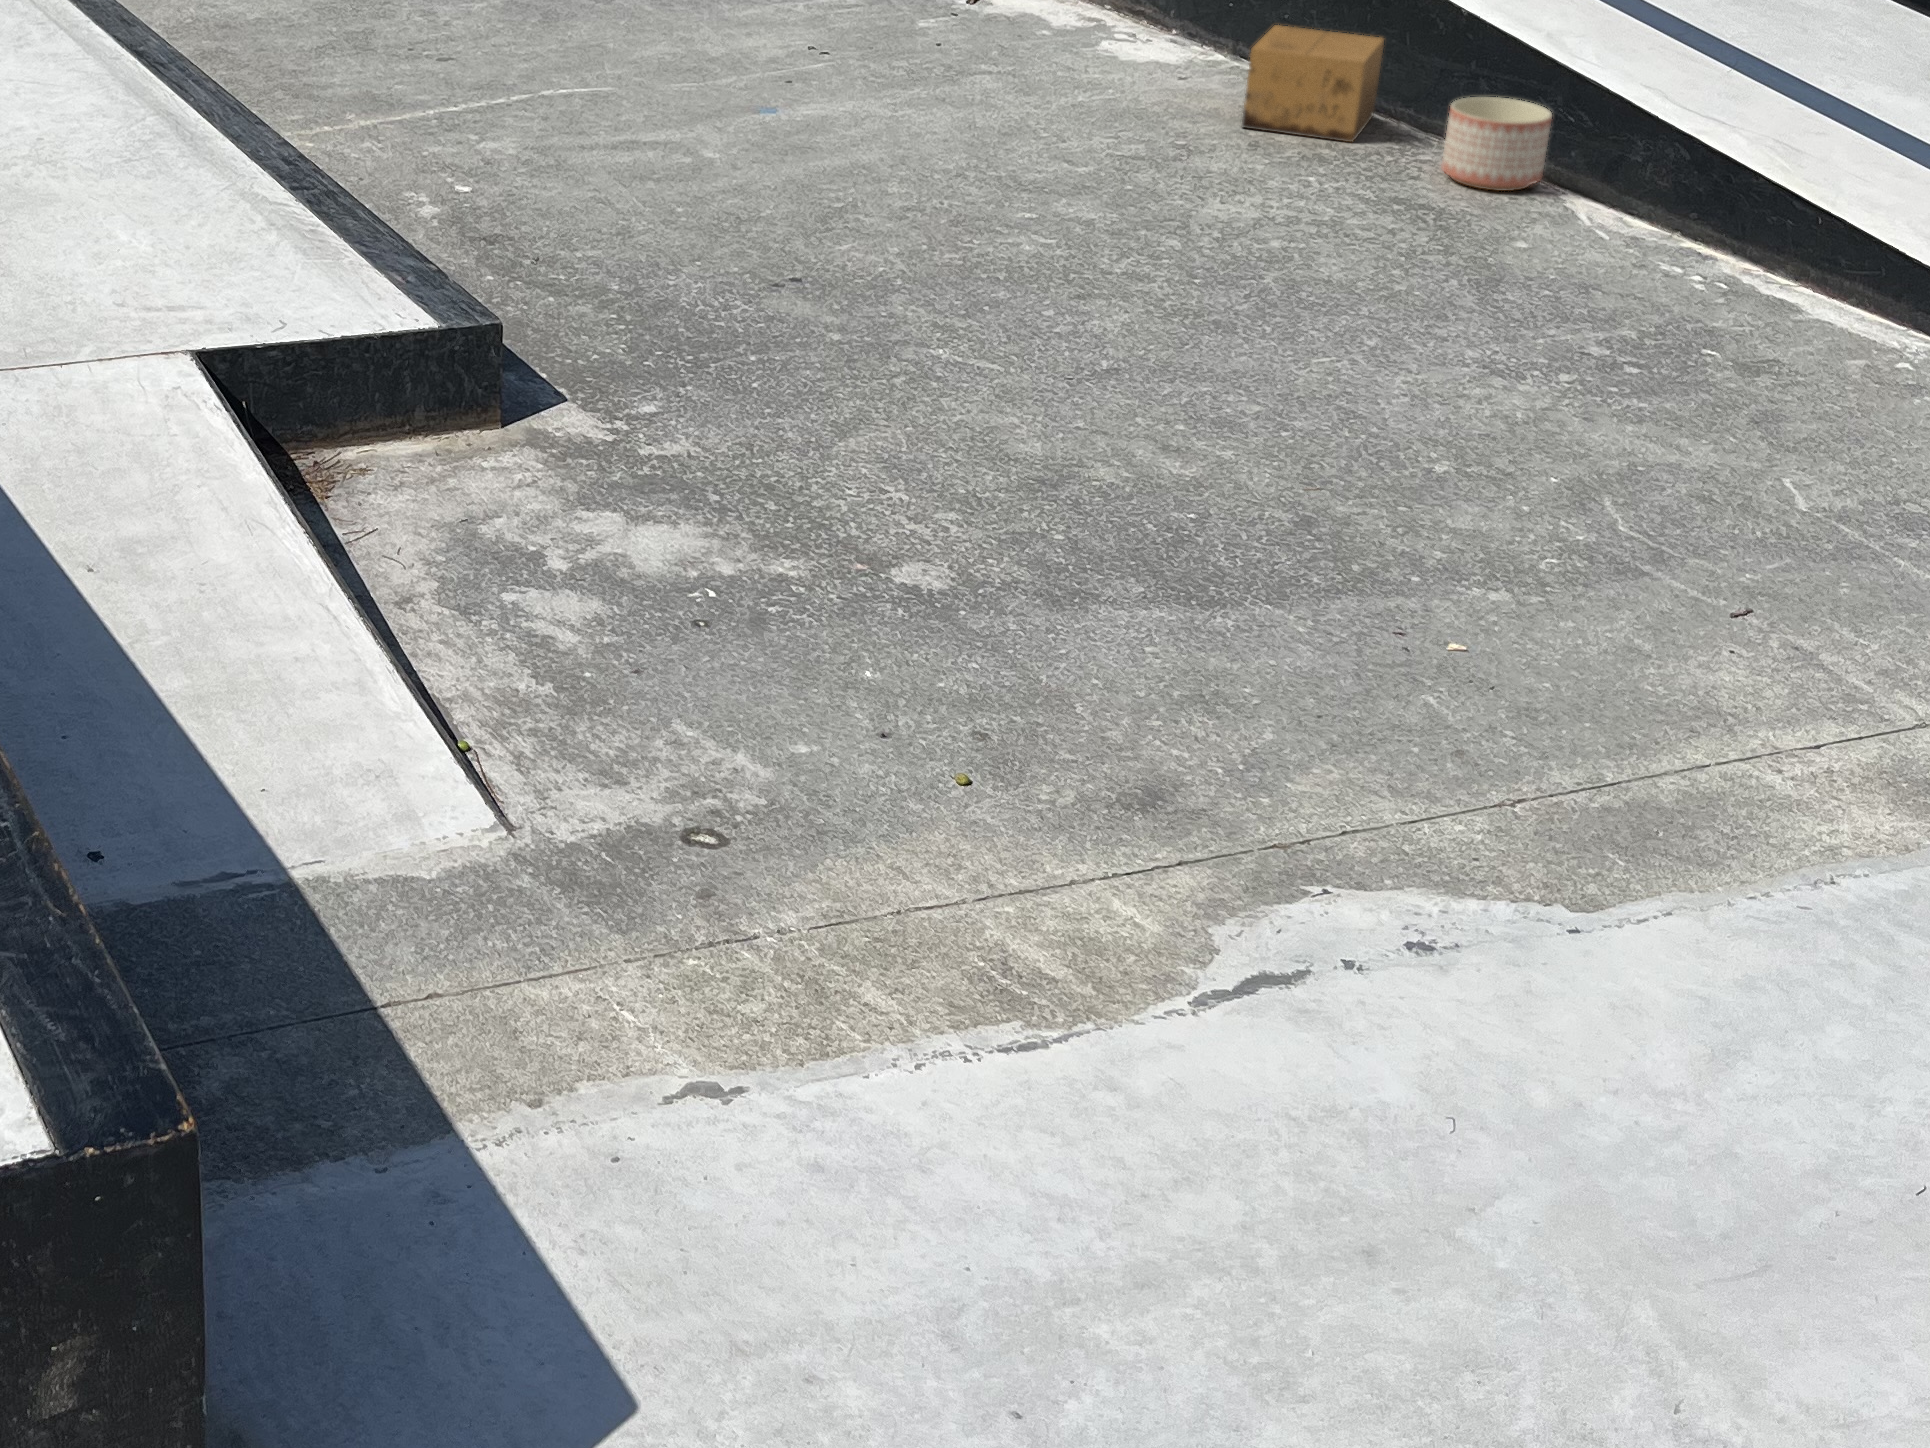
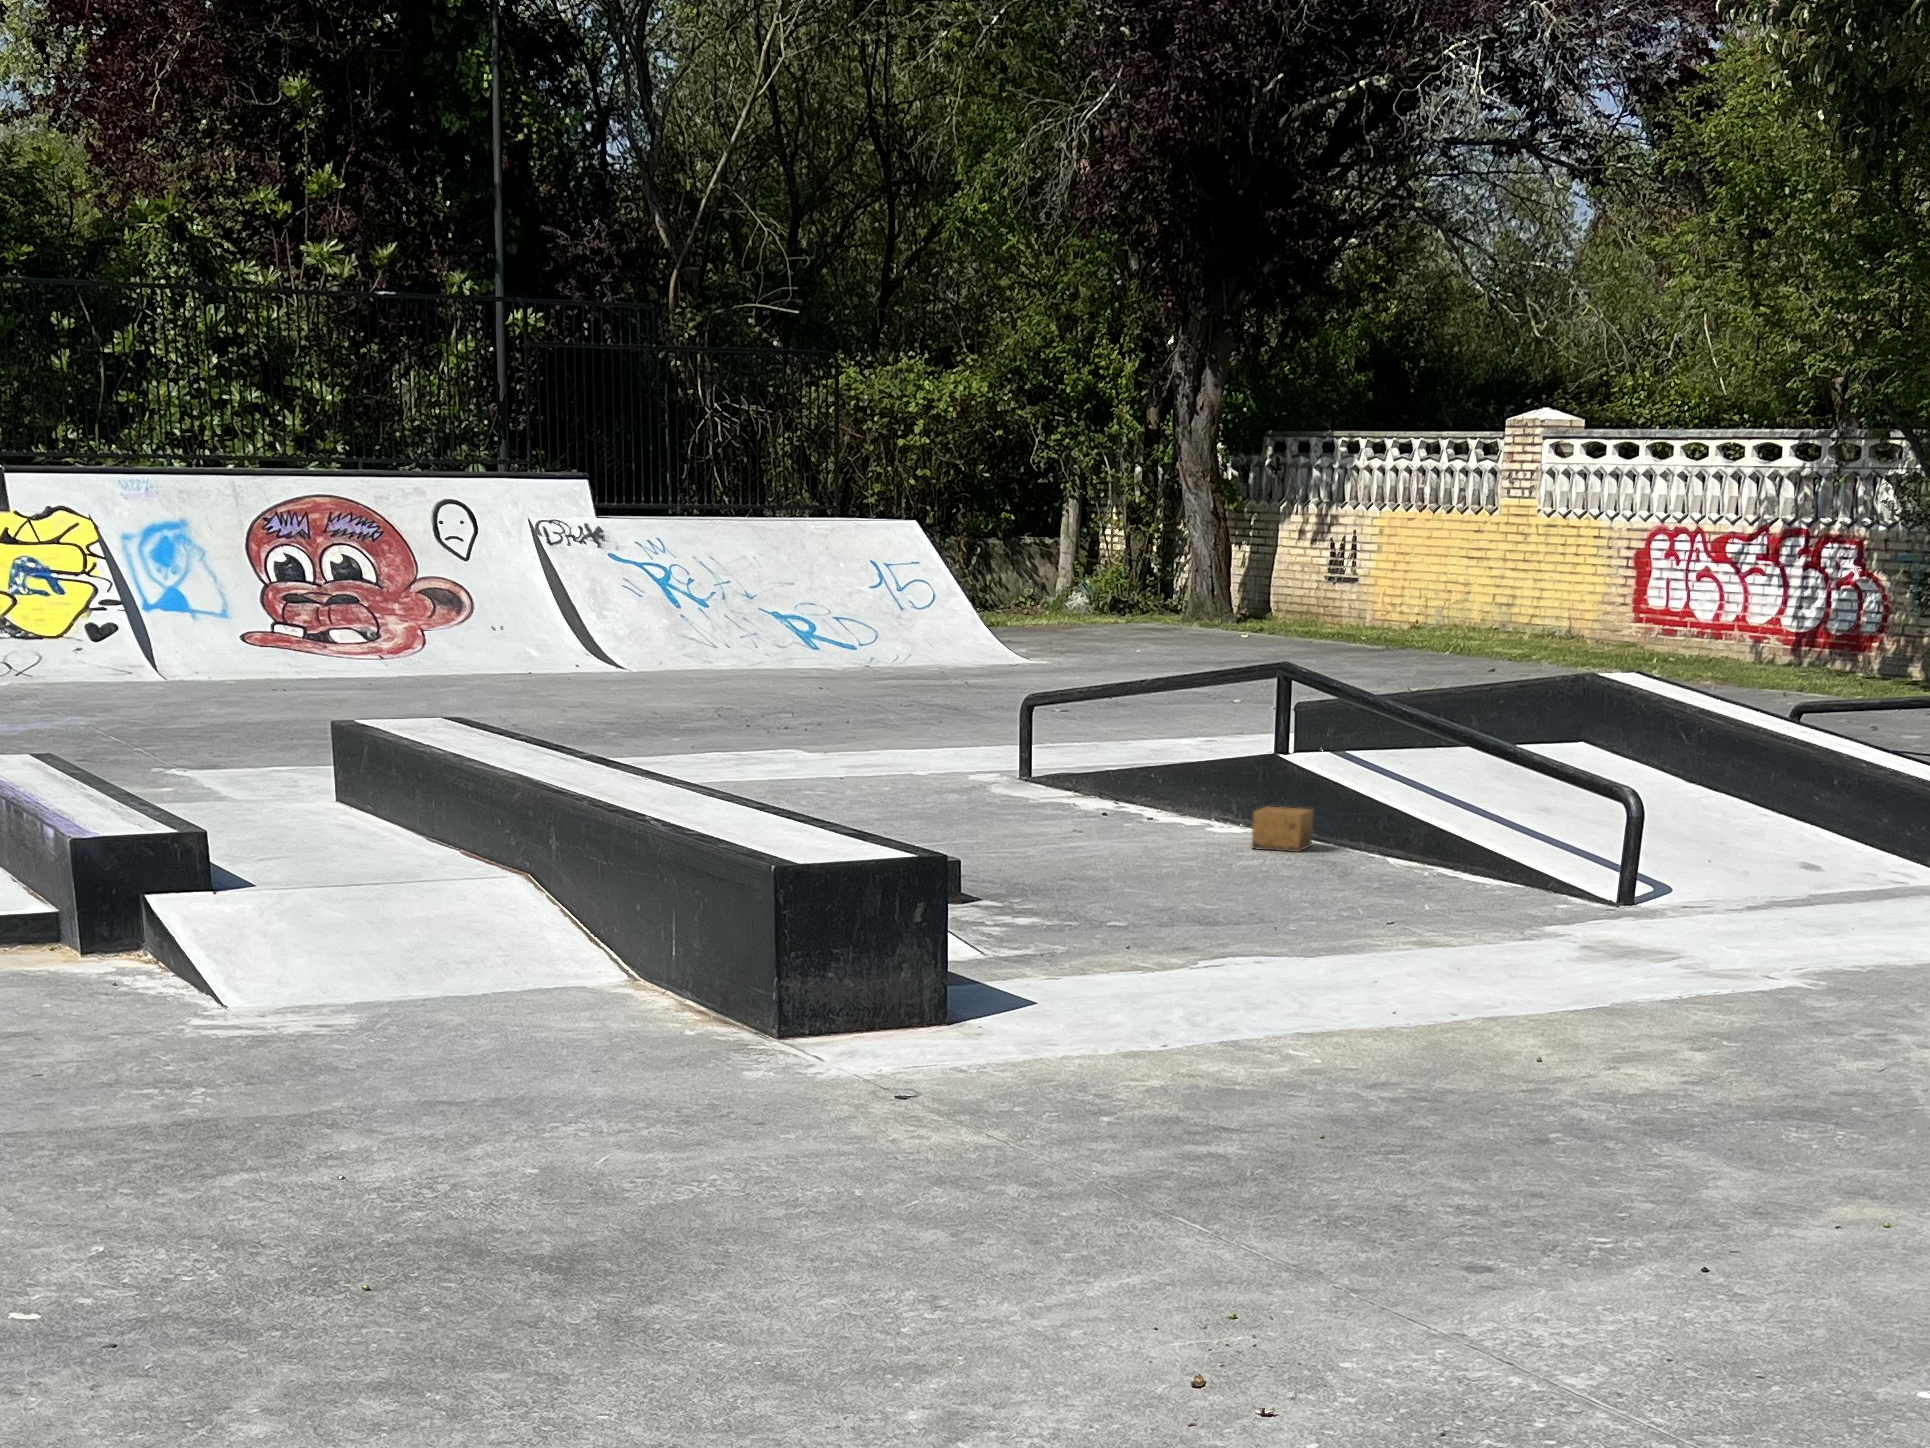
planter: present [1441,97,1552,191] -> none [1332,825,1375,862]

